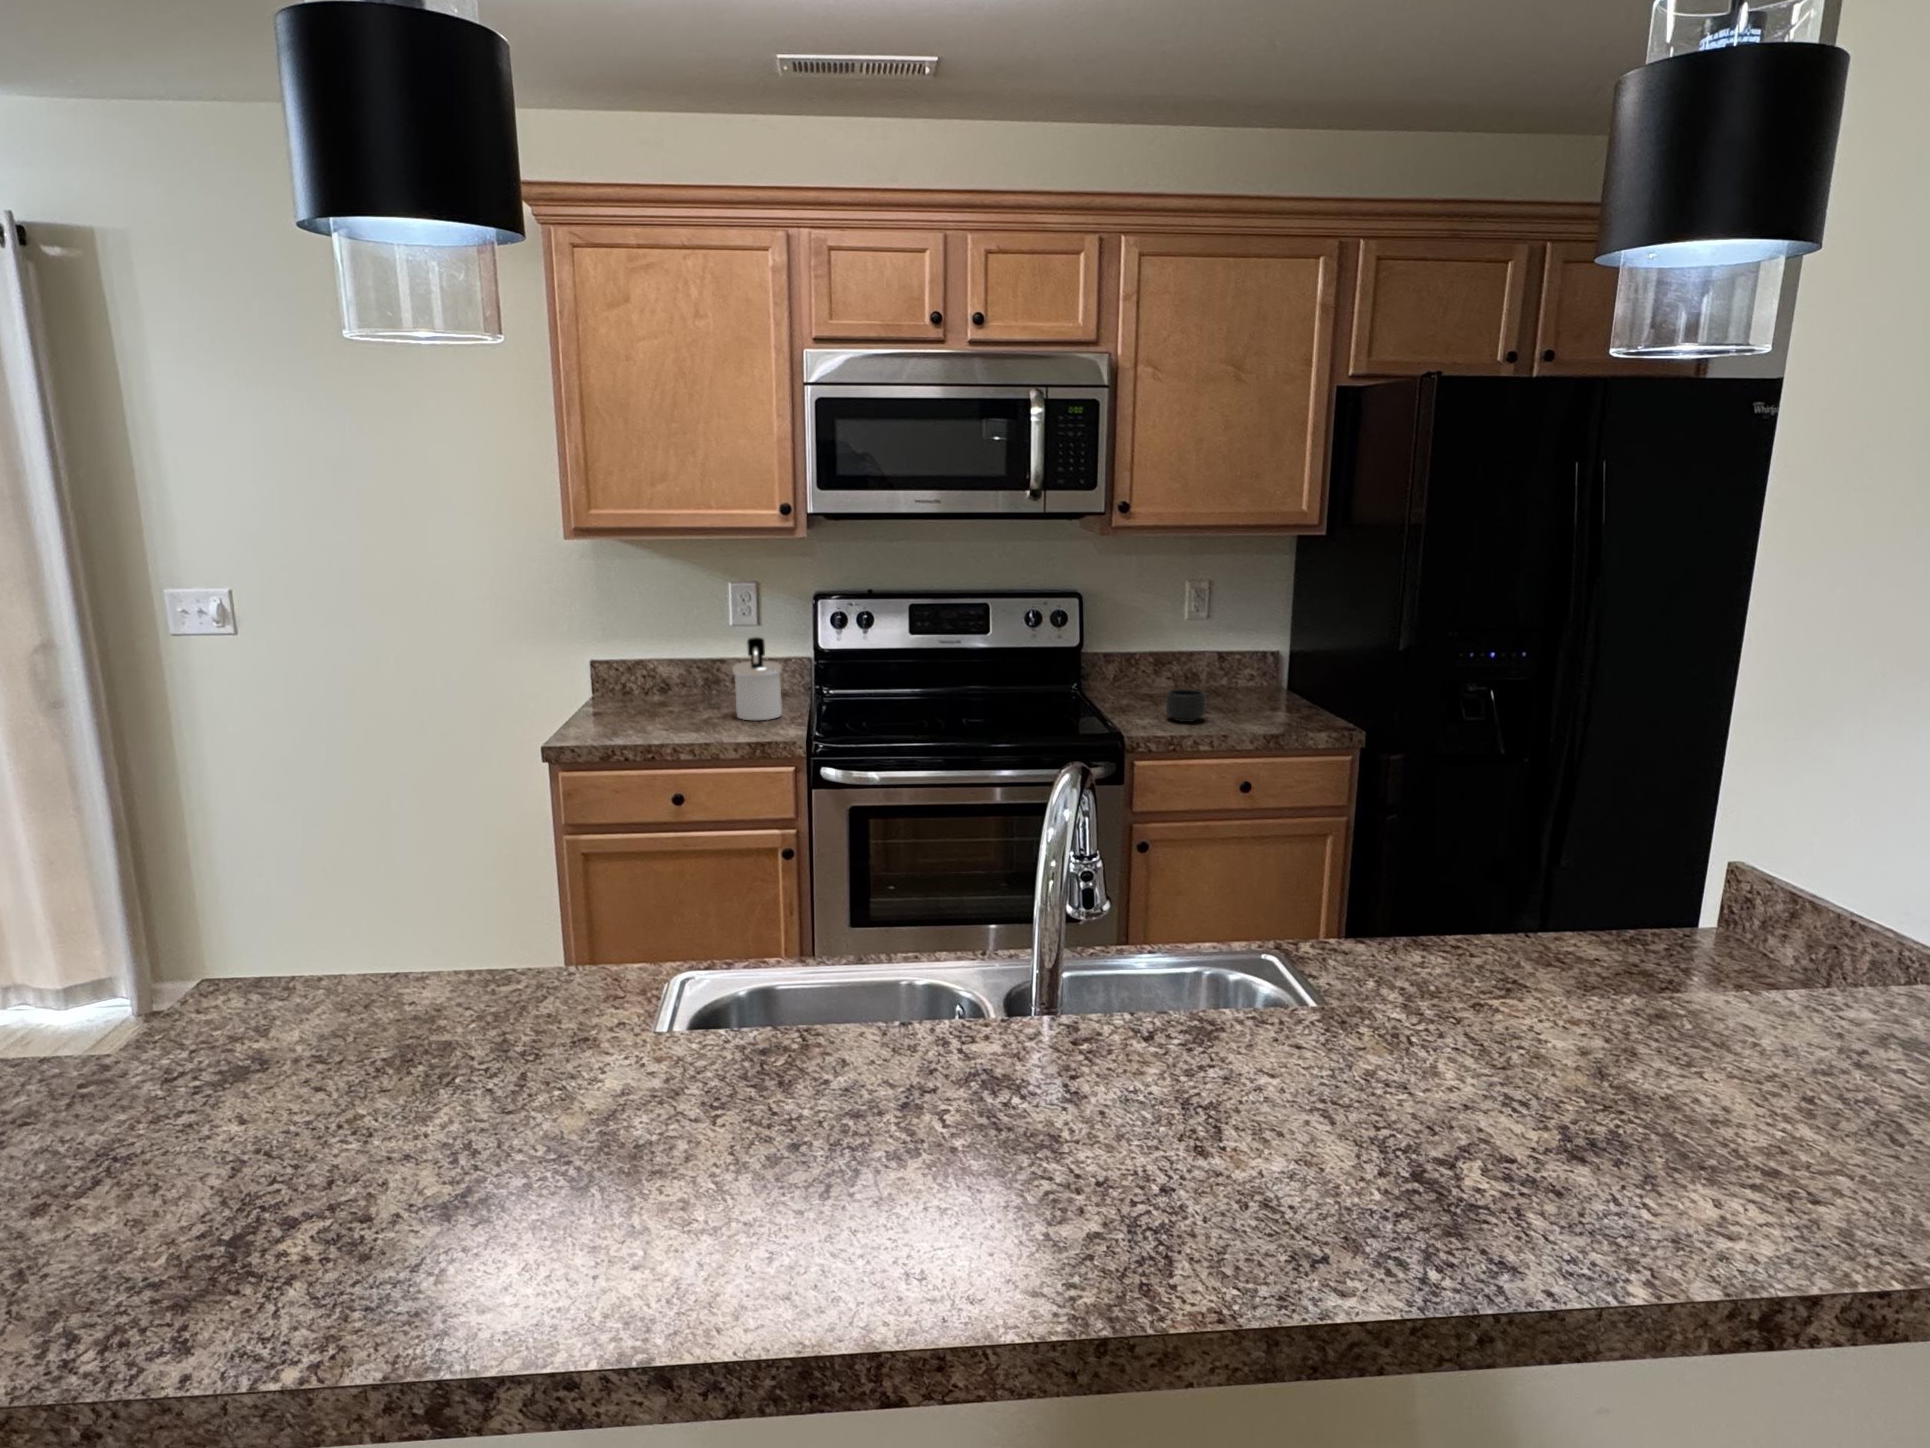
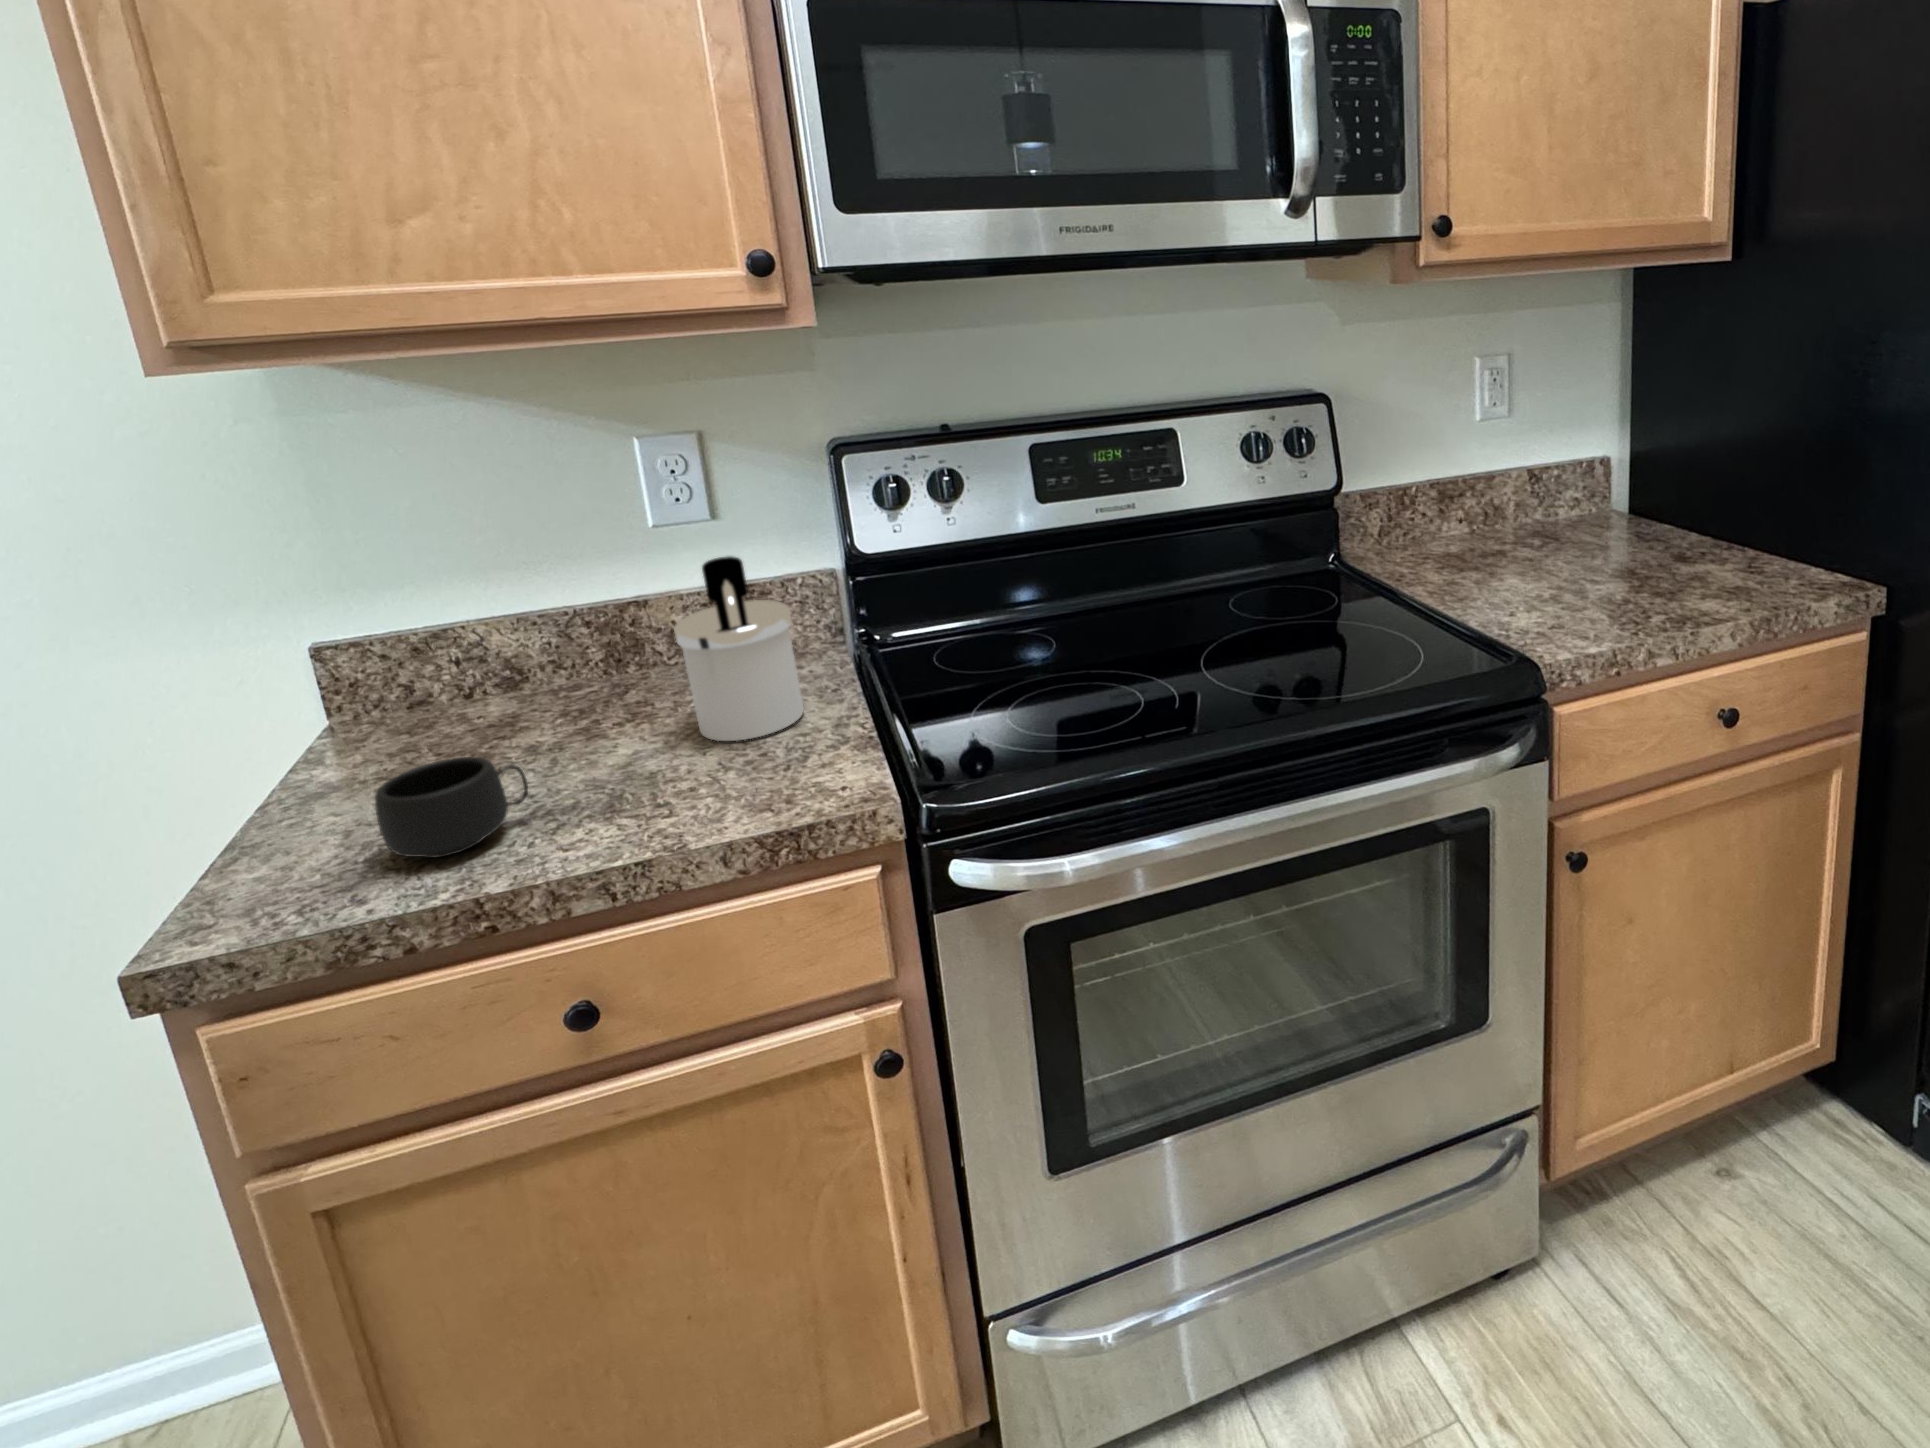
mug: present [1166,689,1208,722] -> present [375,757,528,858]

